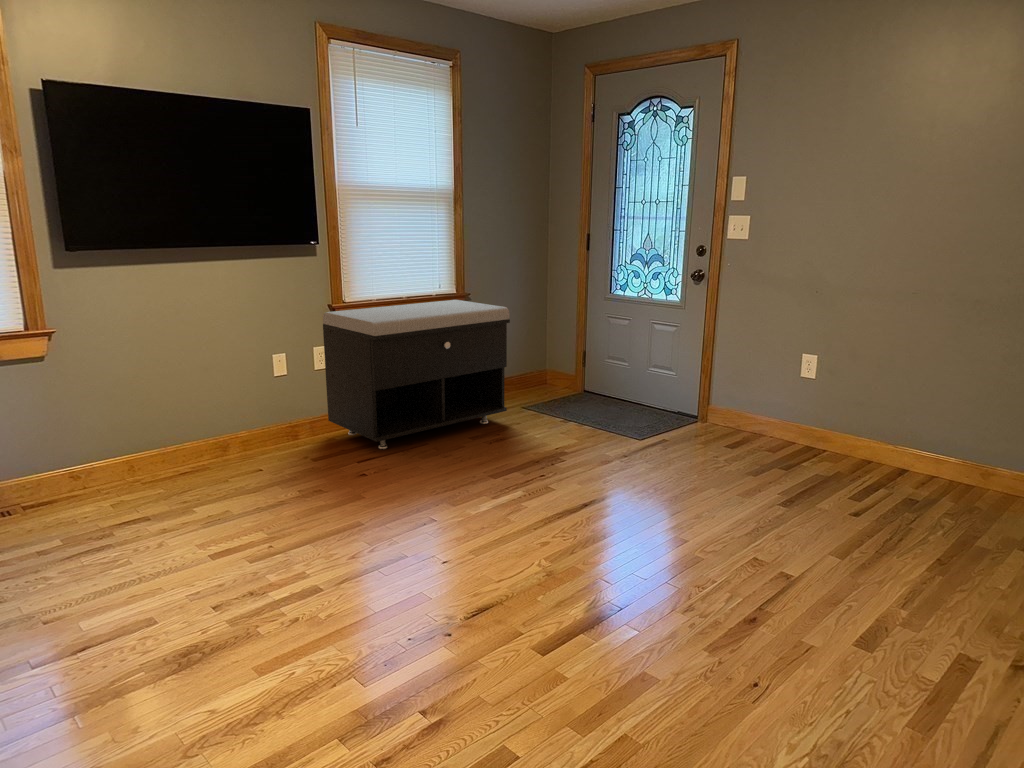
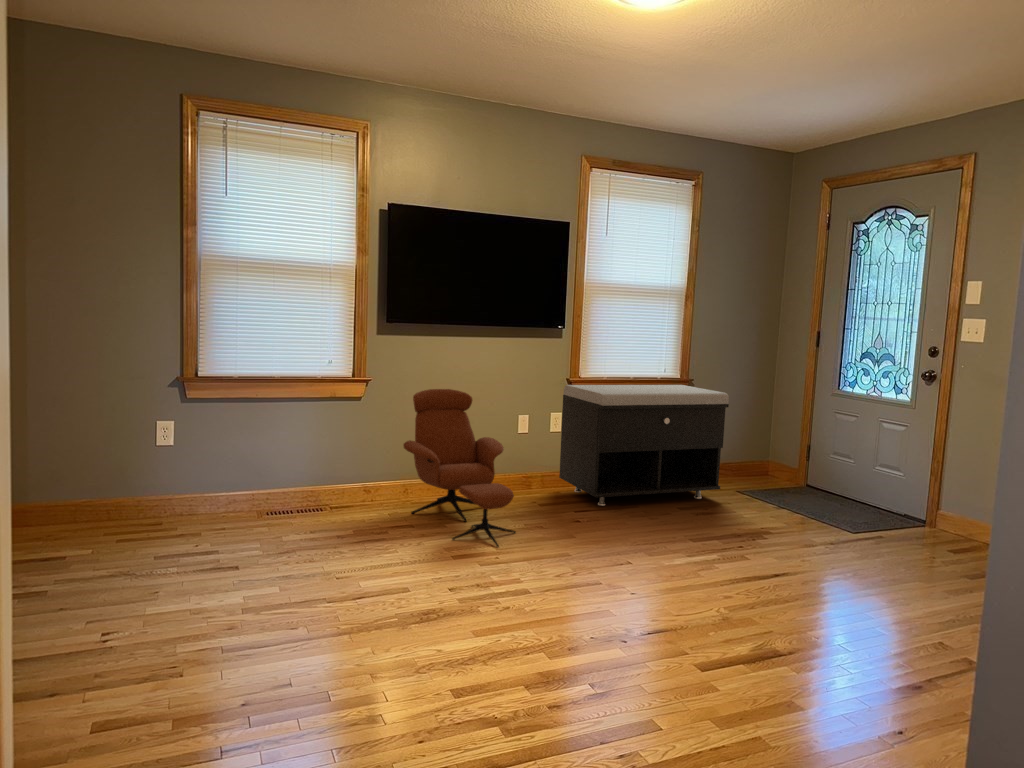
lounge chair: none [118,332,288,529] -> present [404,389,515,547]

